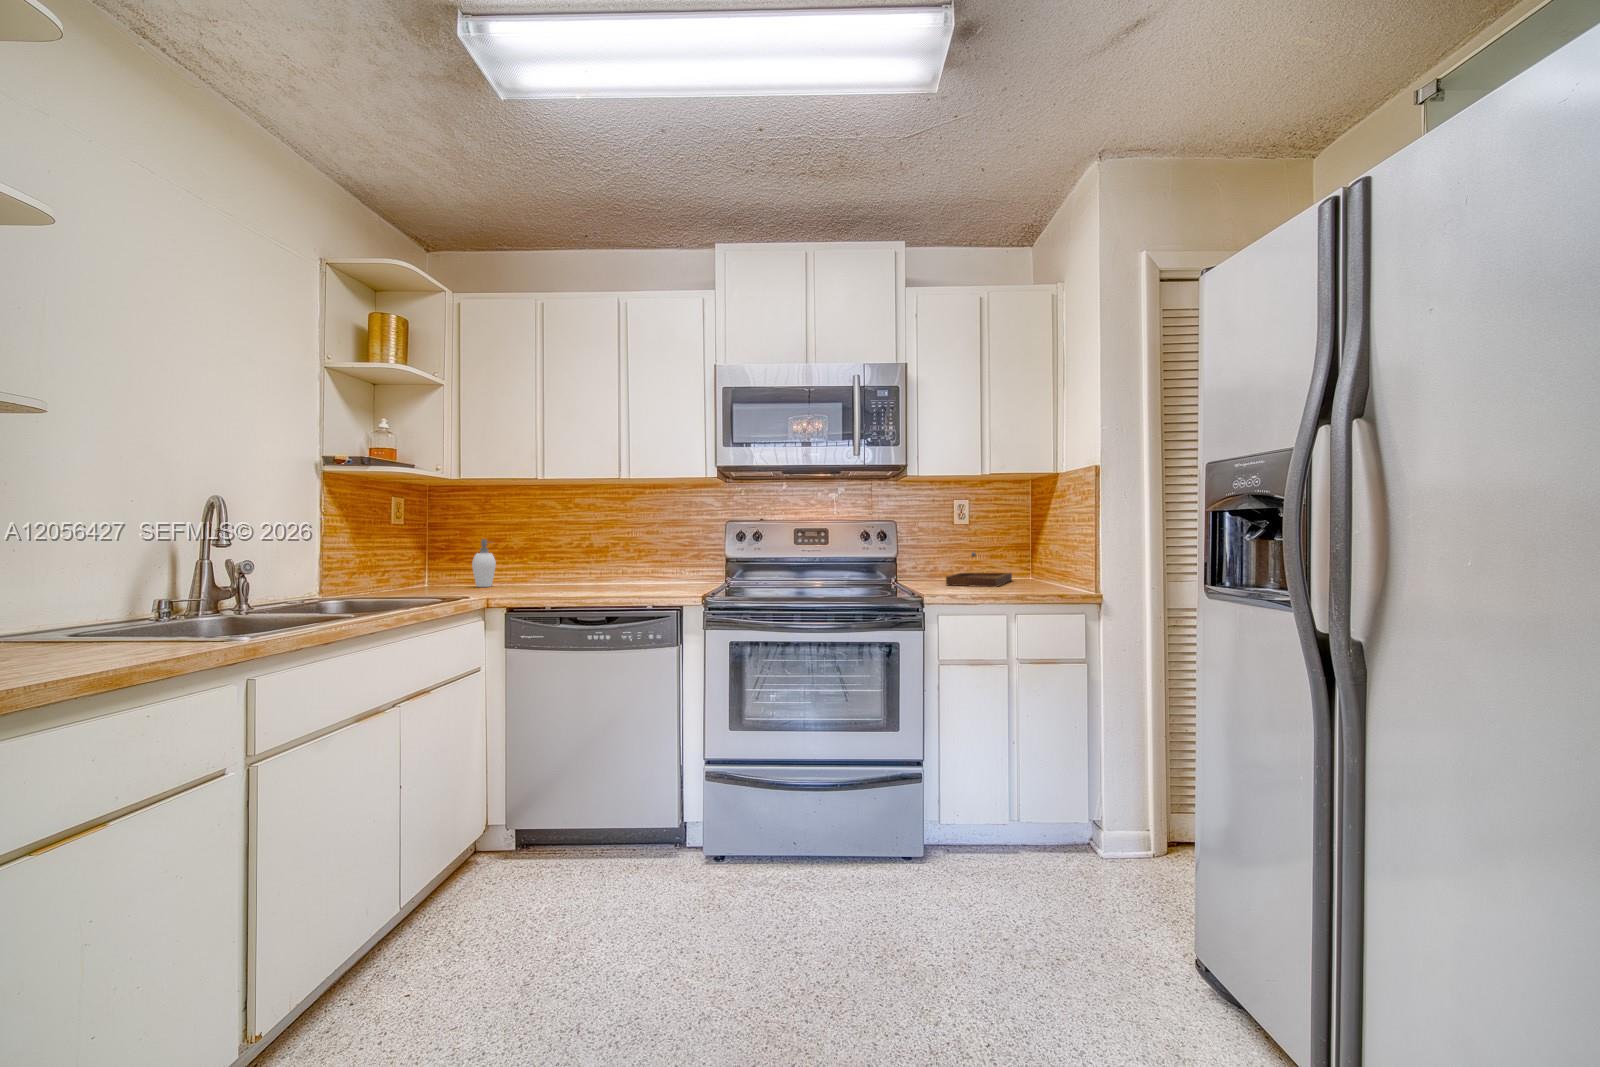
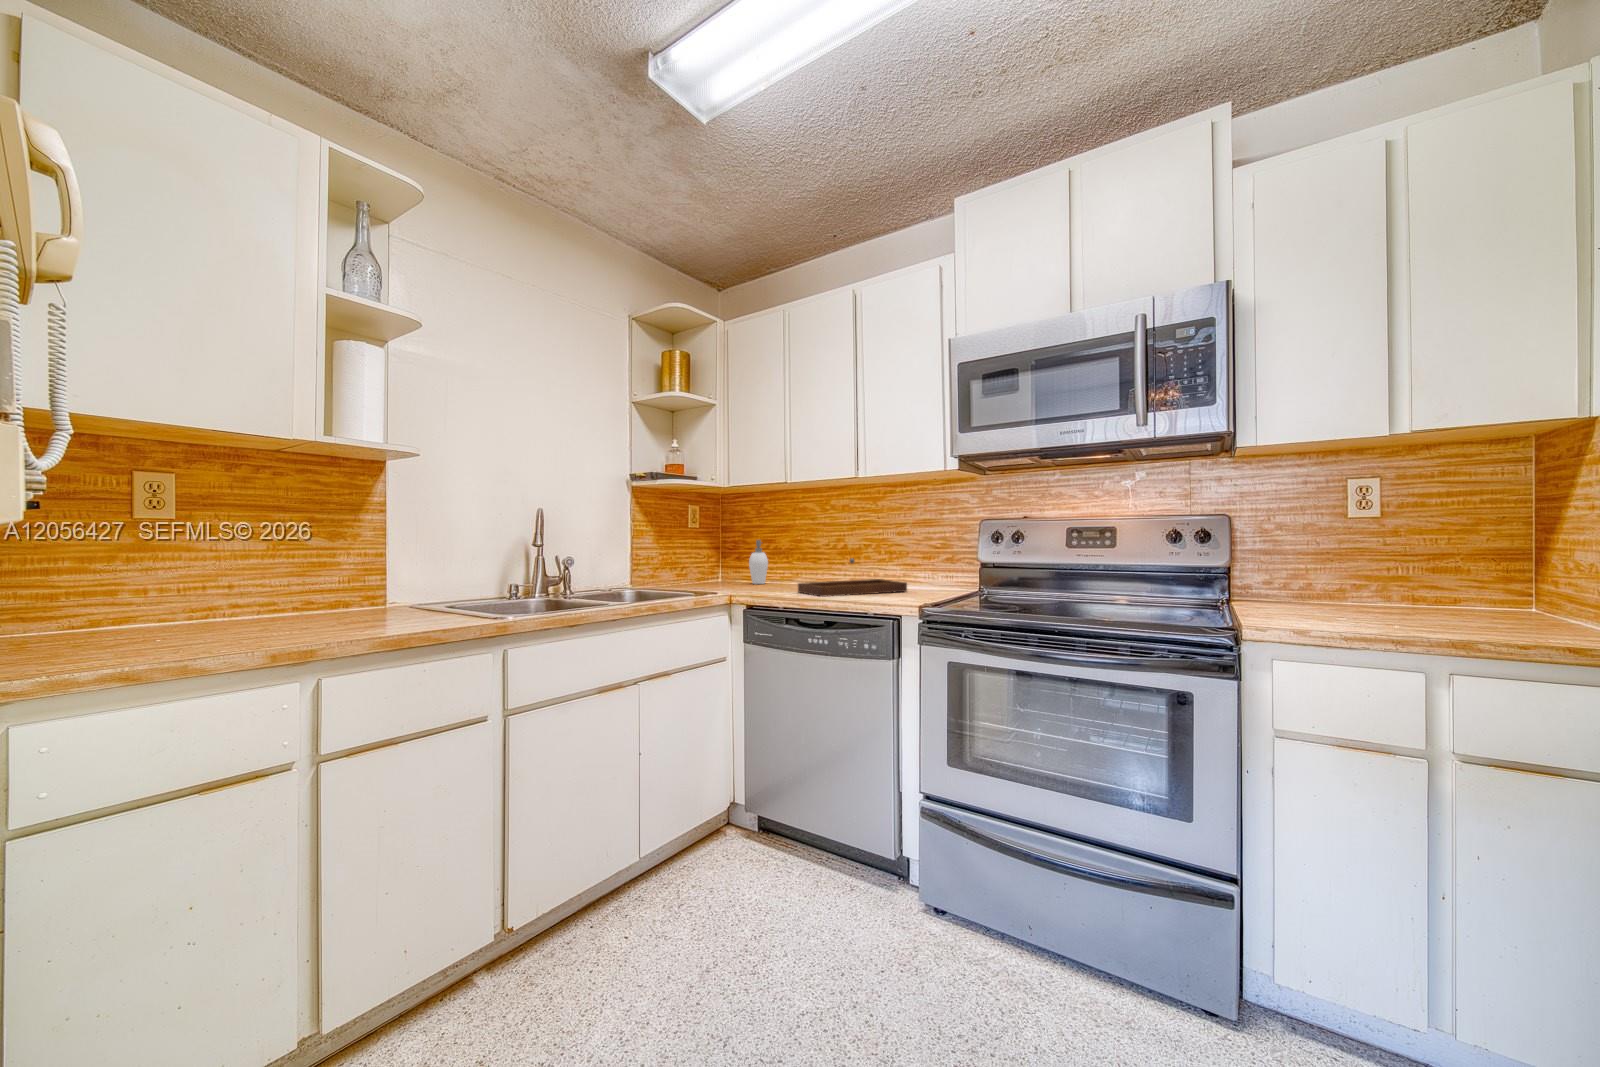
tray: present [946,552,1012,587] -> present [798,558,907,597]

